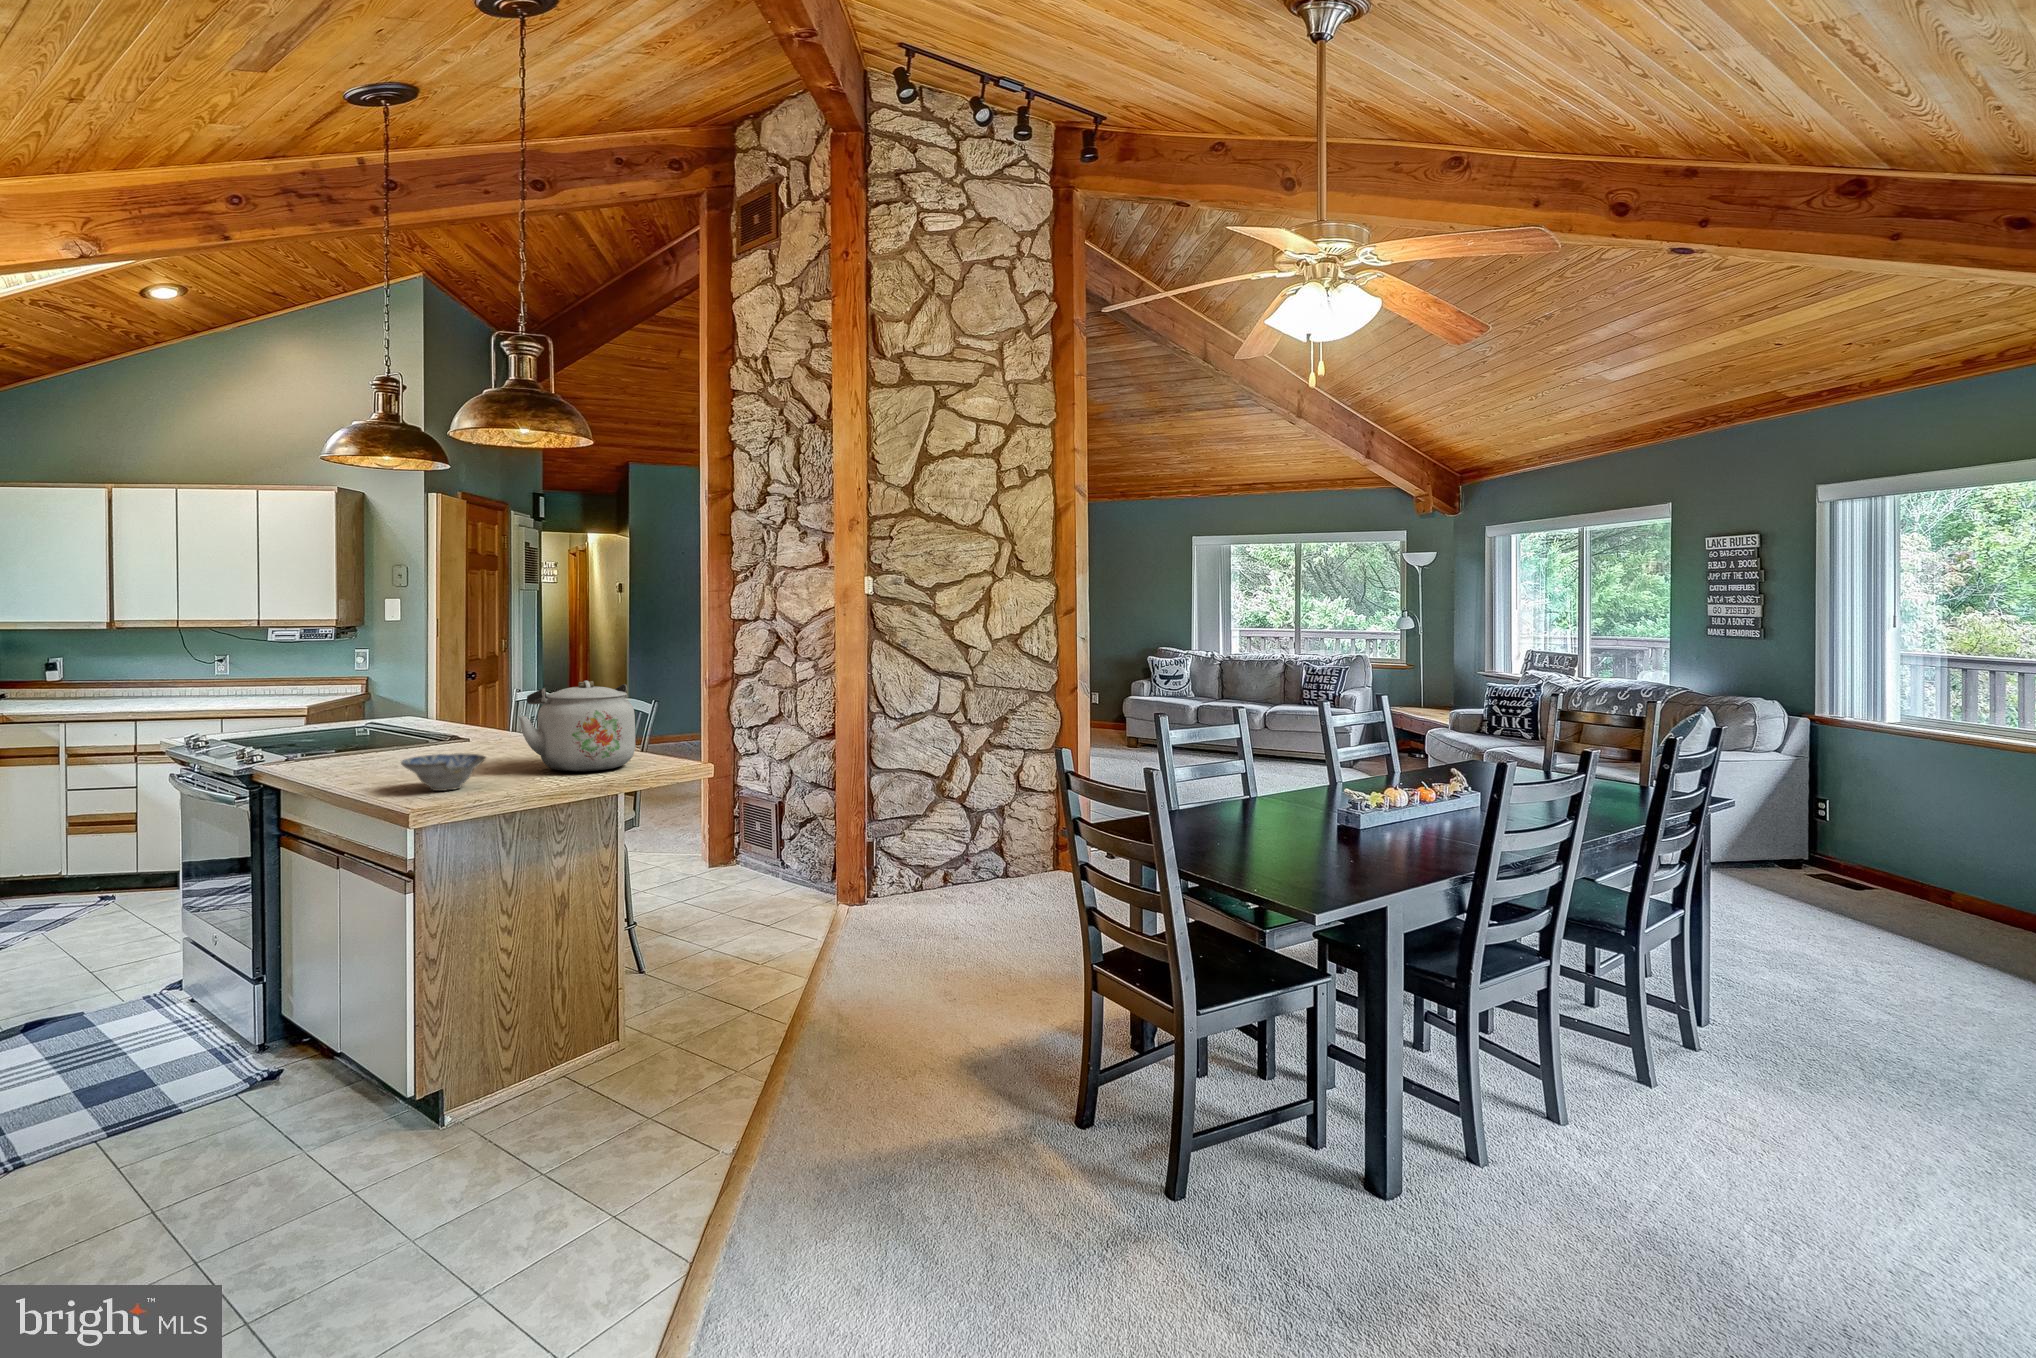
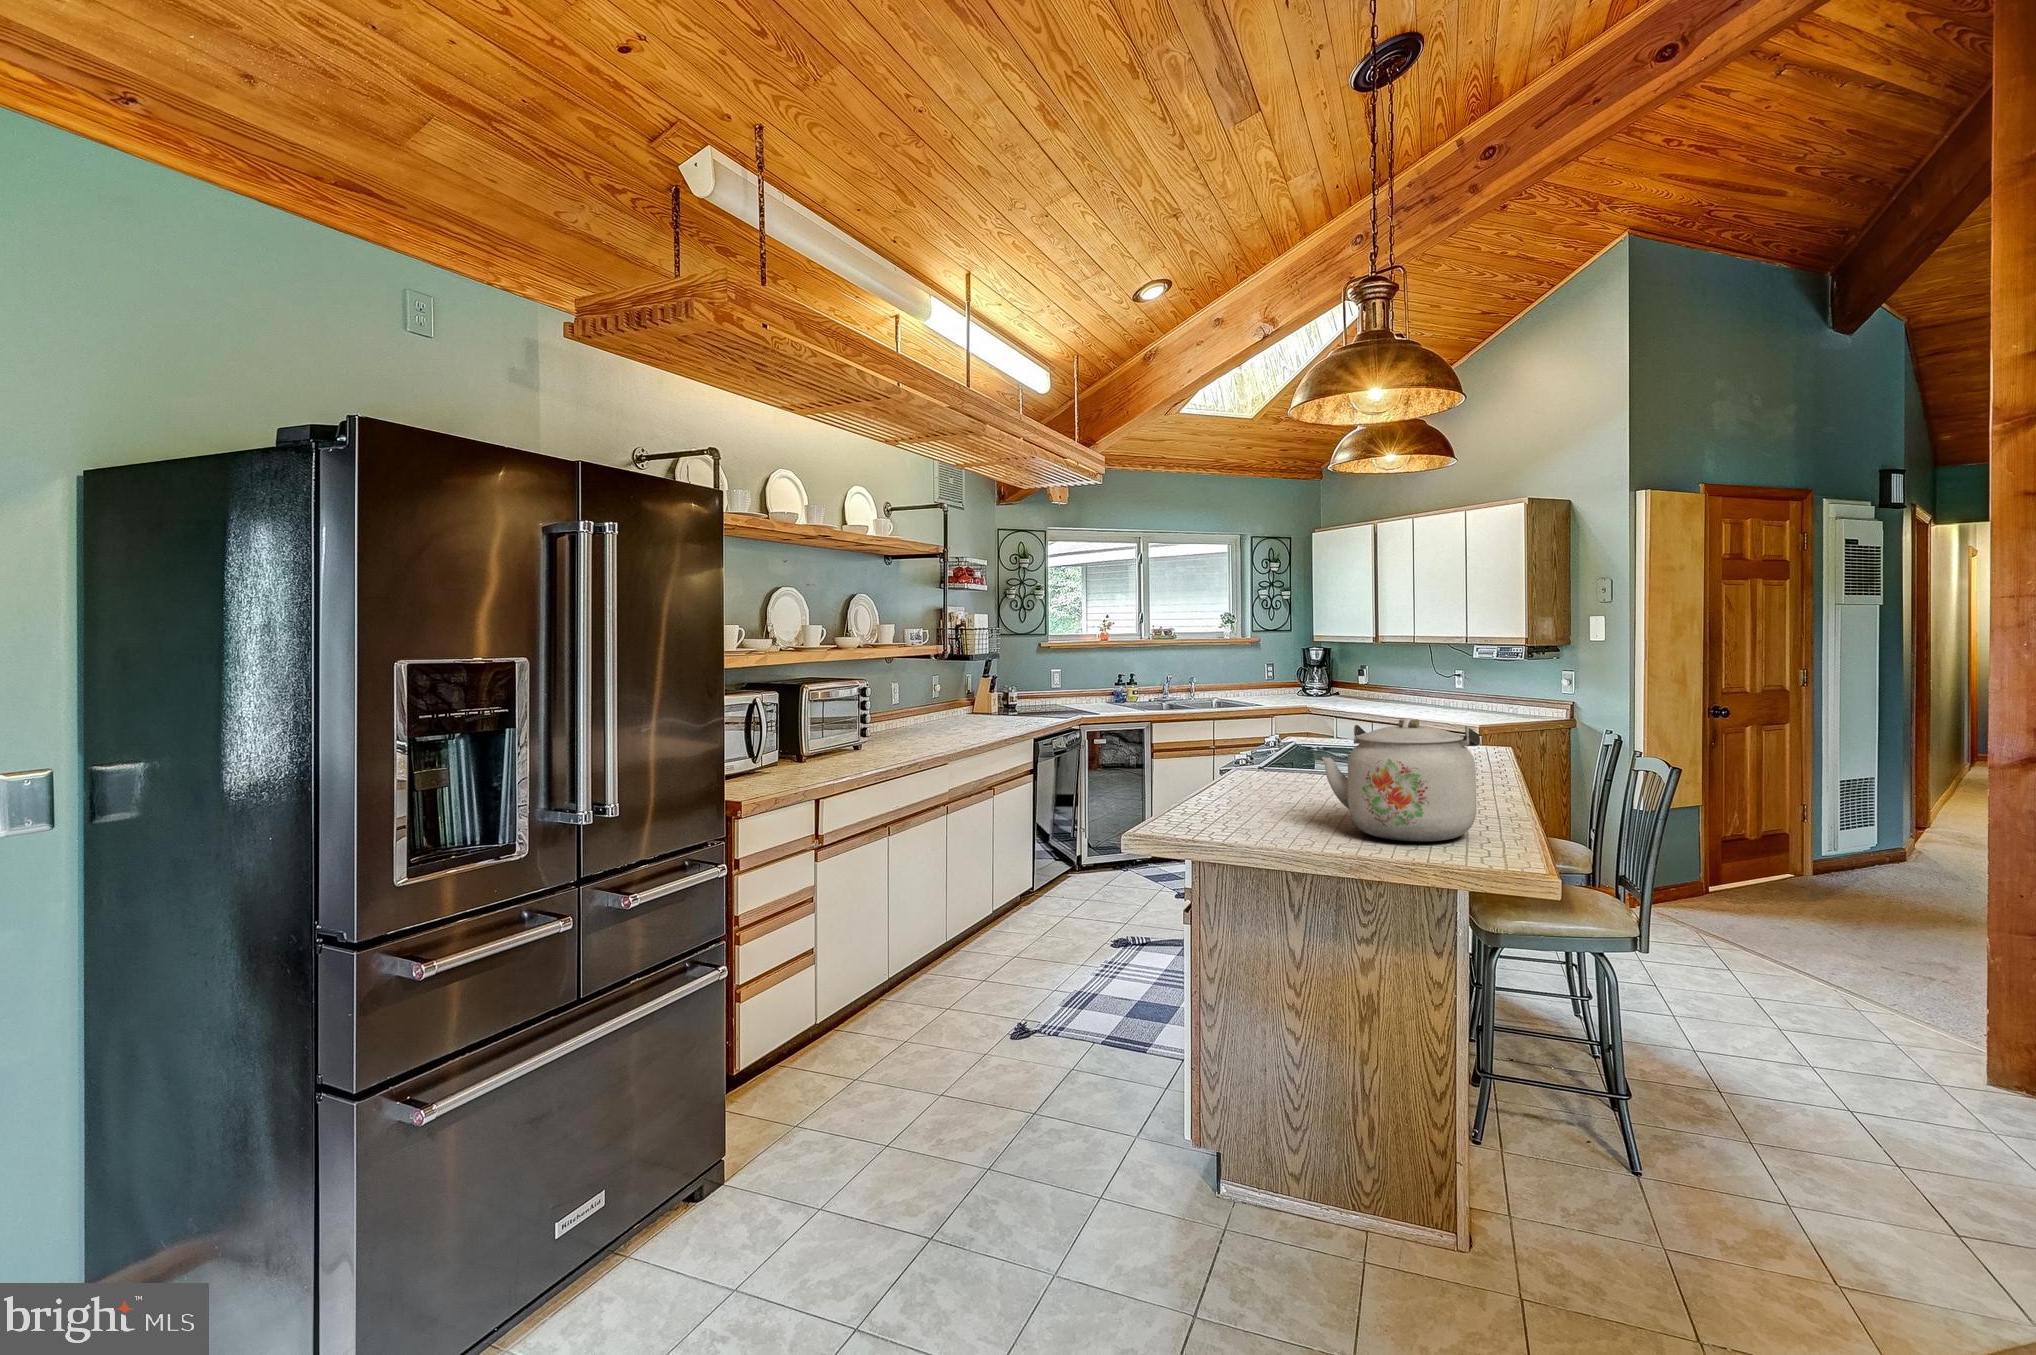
ceramic bowl: present [401,754,486,791] -> none [1177,791,1261,834]

